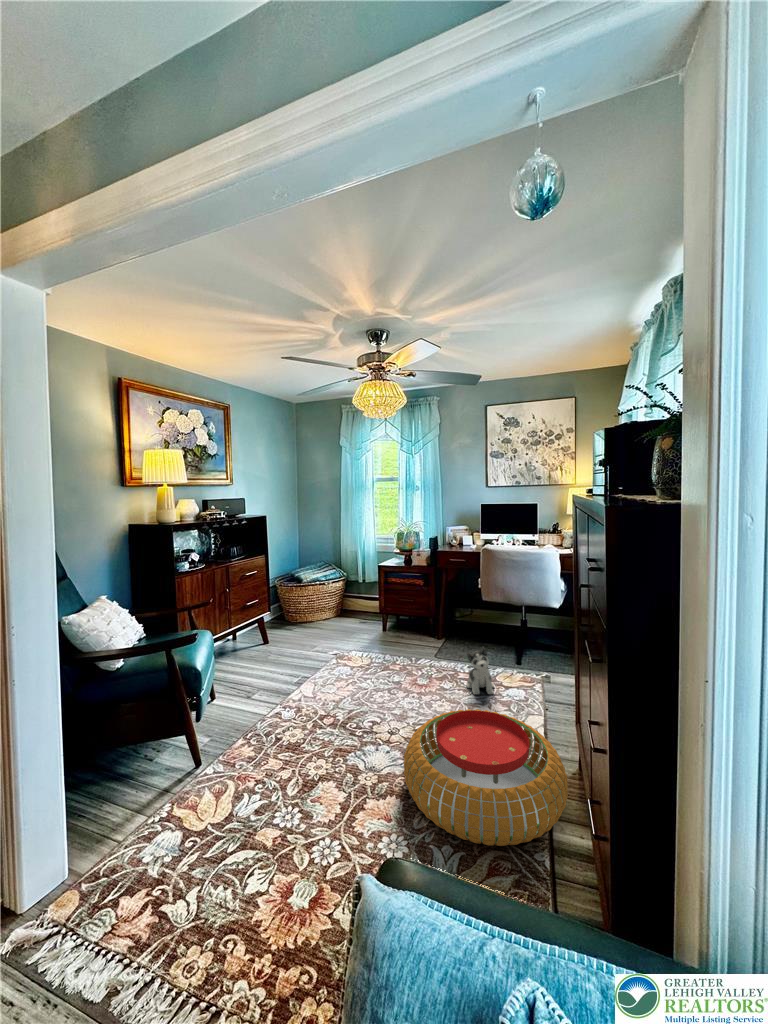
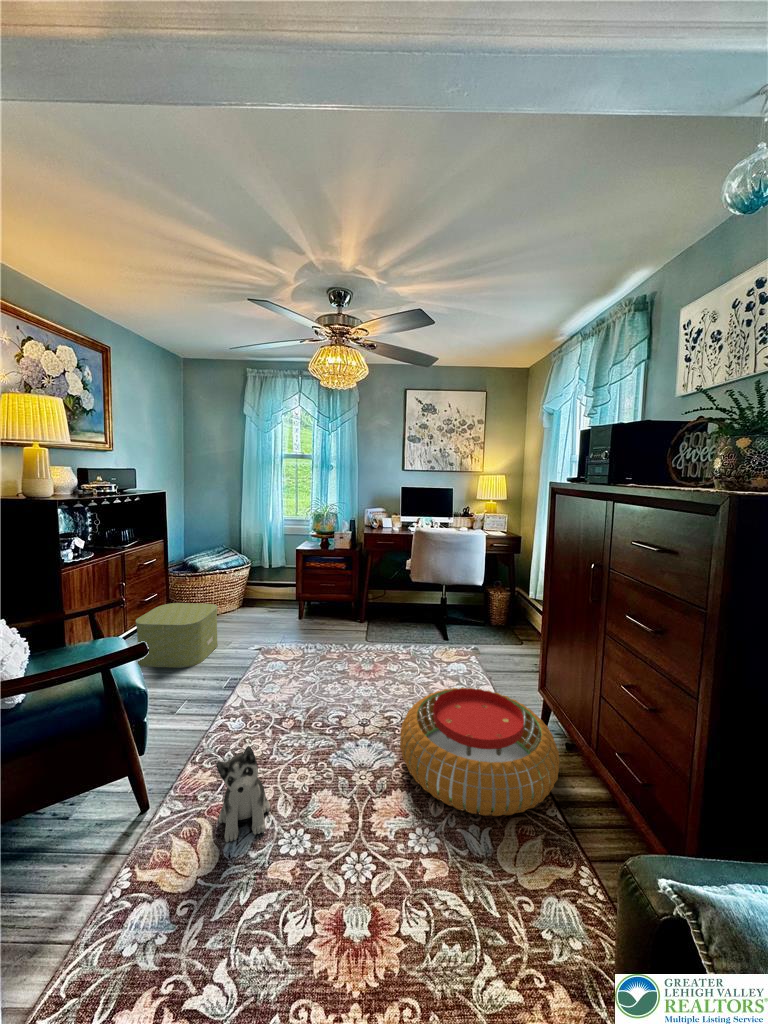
storage box: none [241,608,307,662] -> present [136,603,218,668]
plush toy: present [466,646,494,694] -> present [216,746,270,842]

